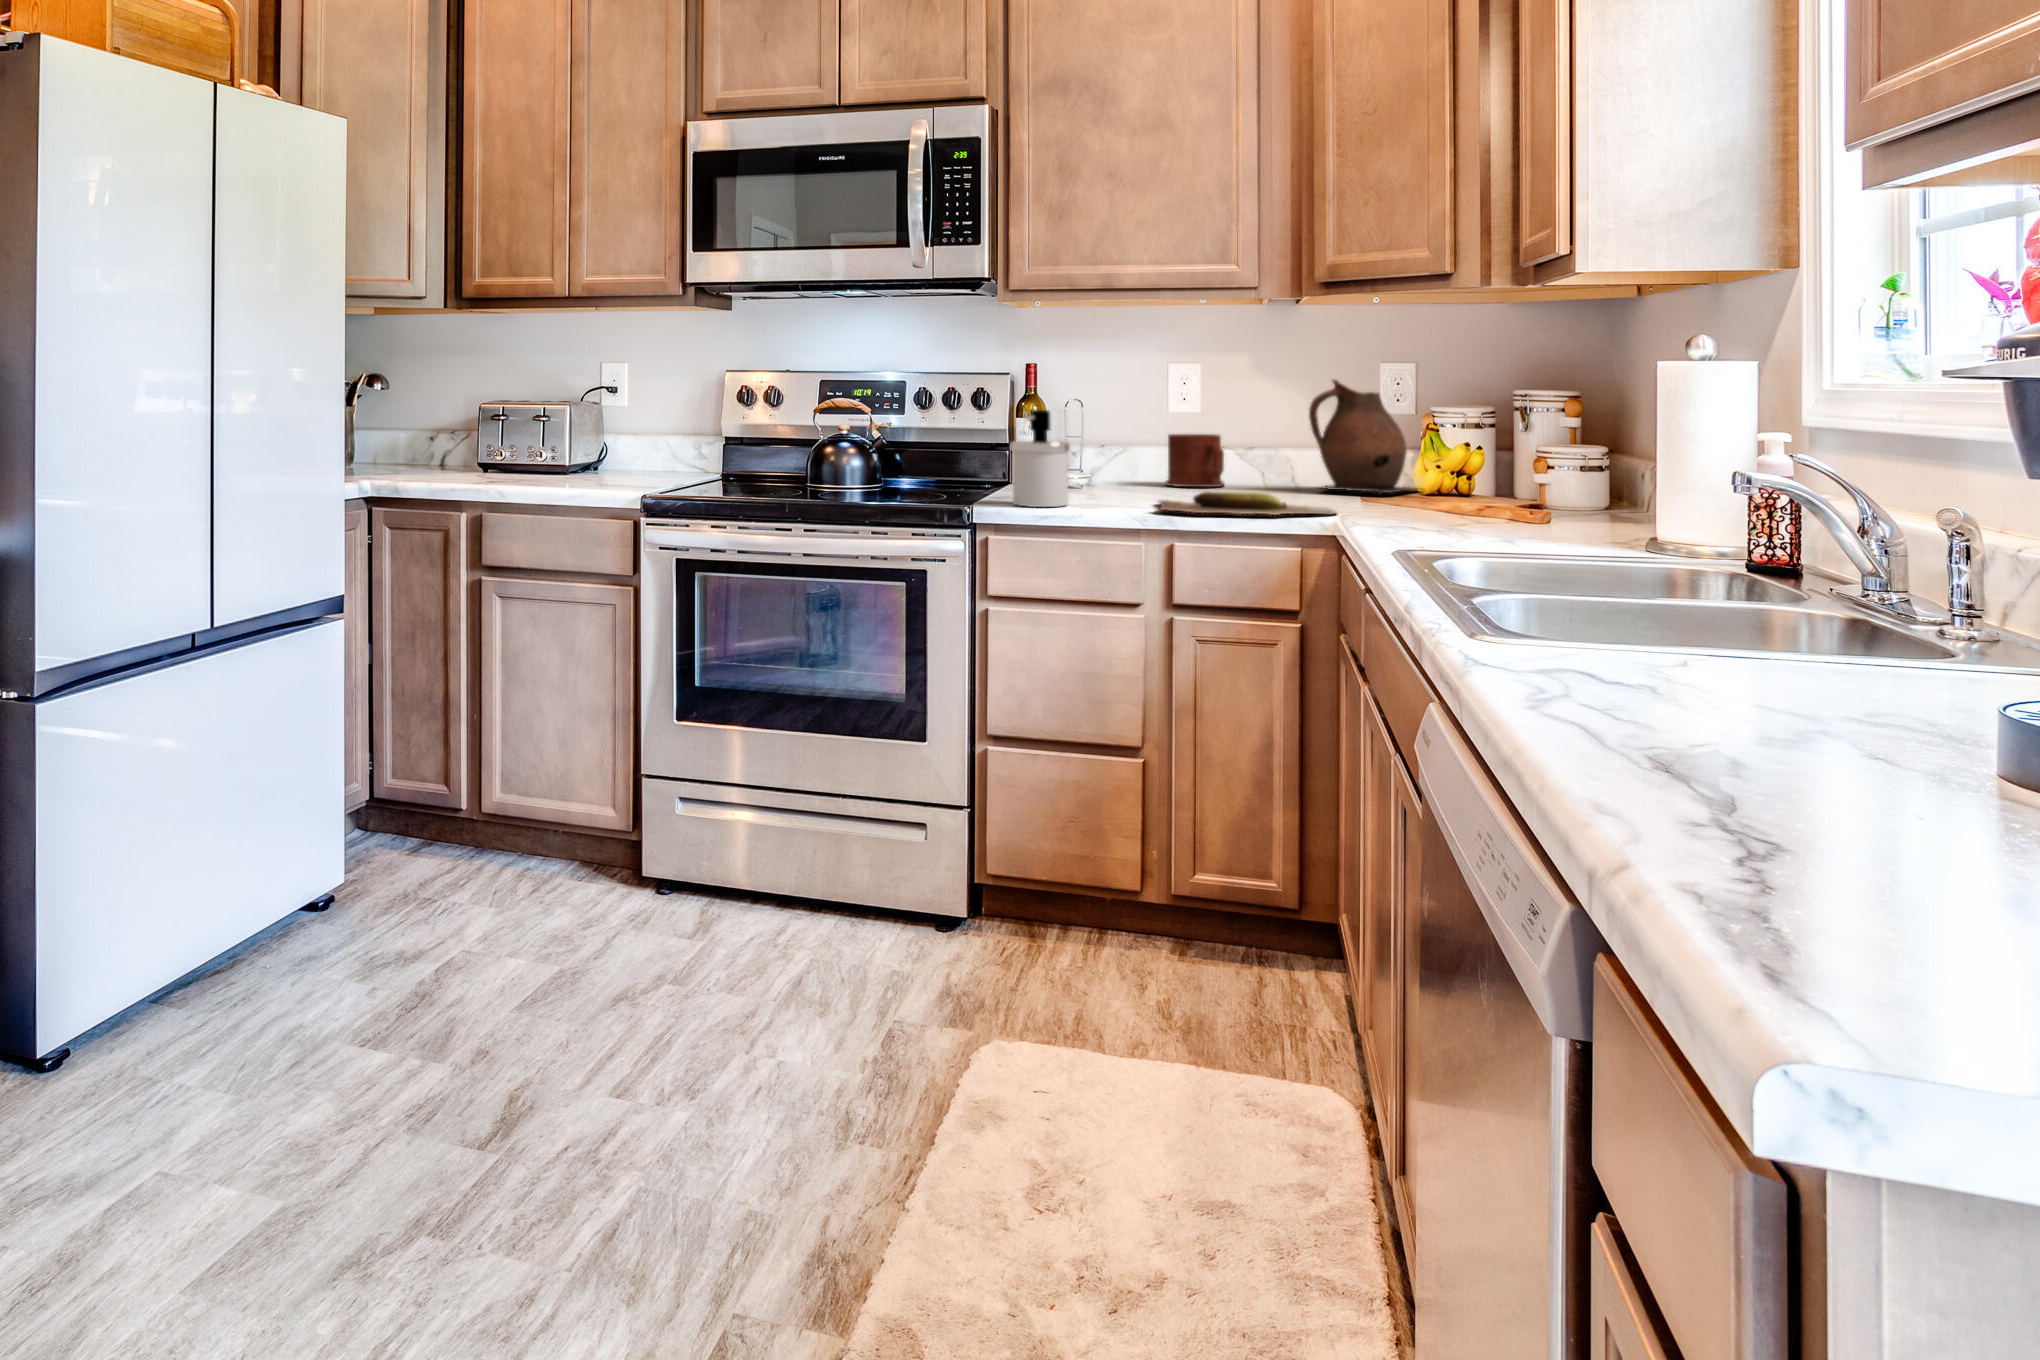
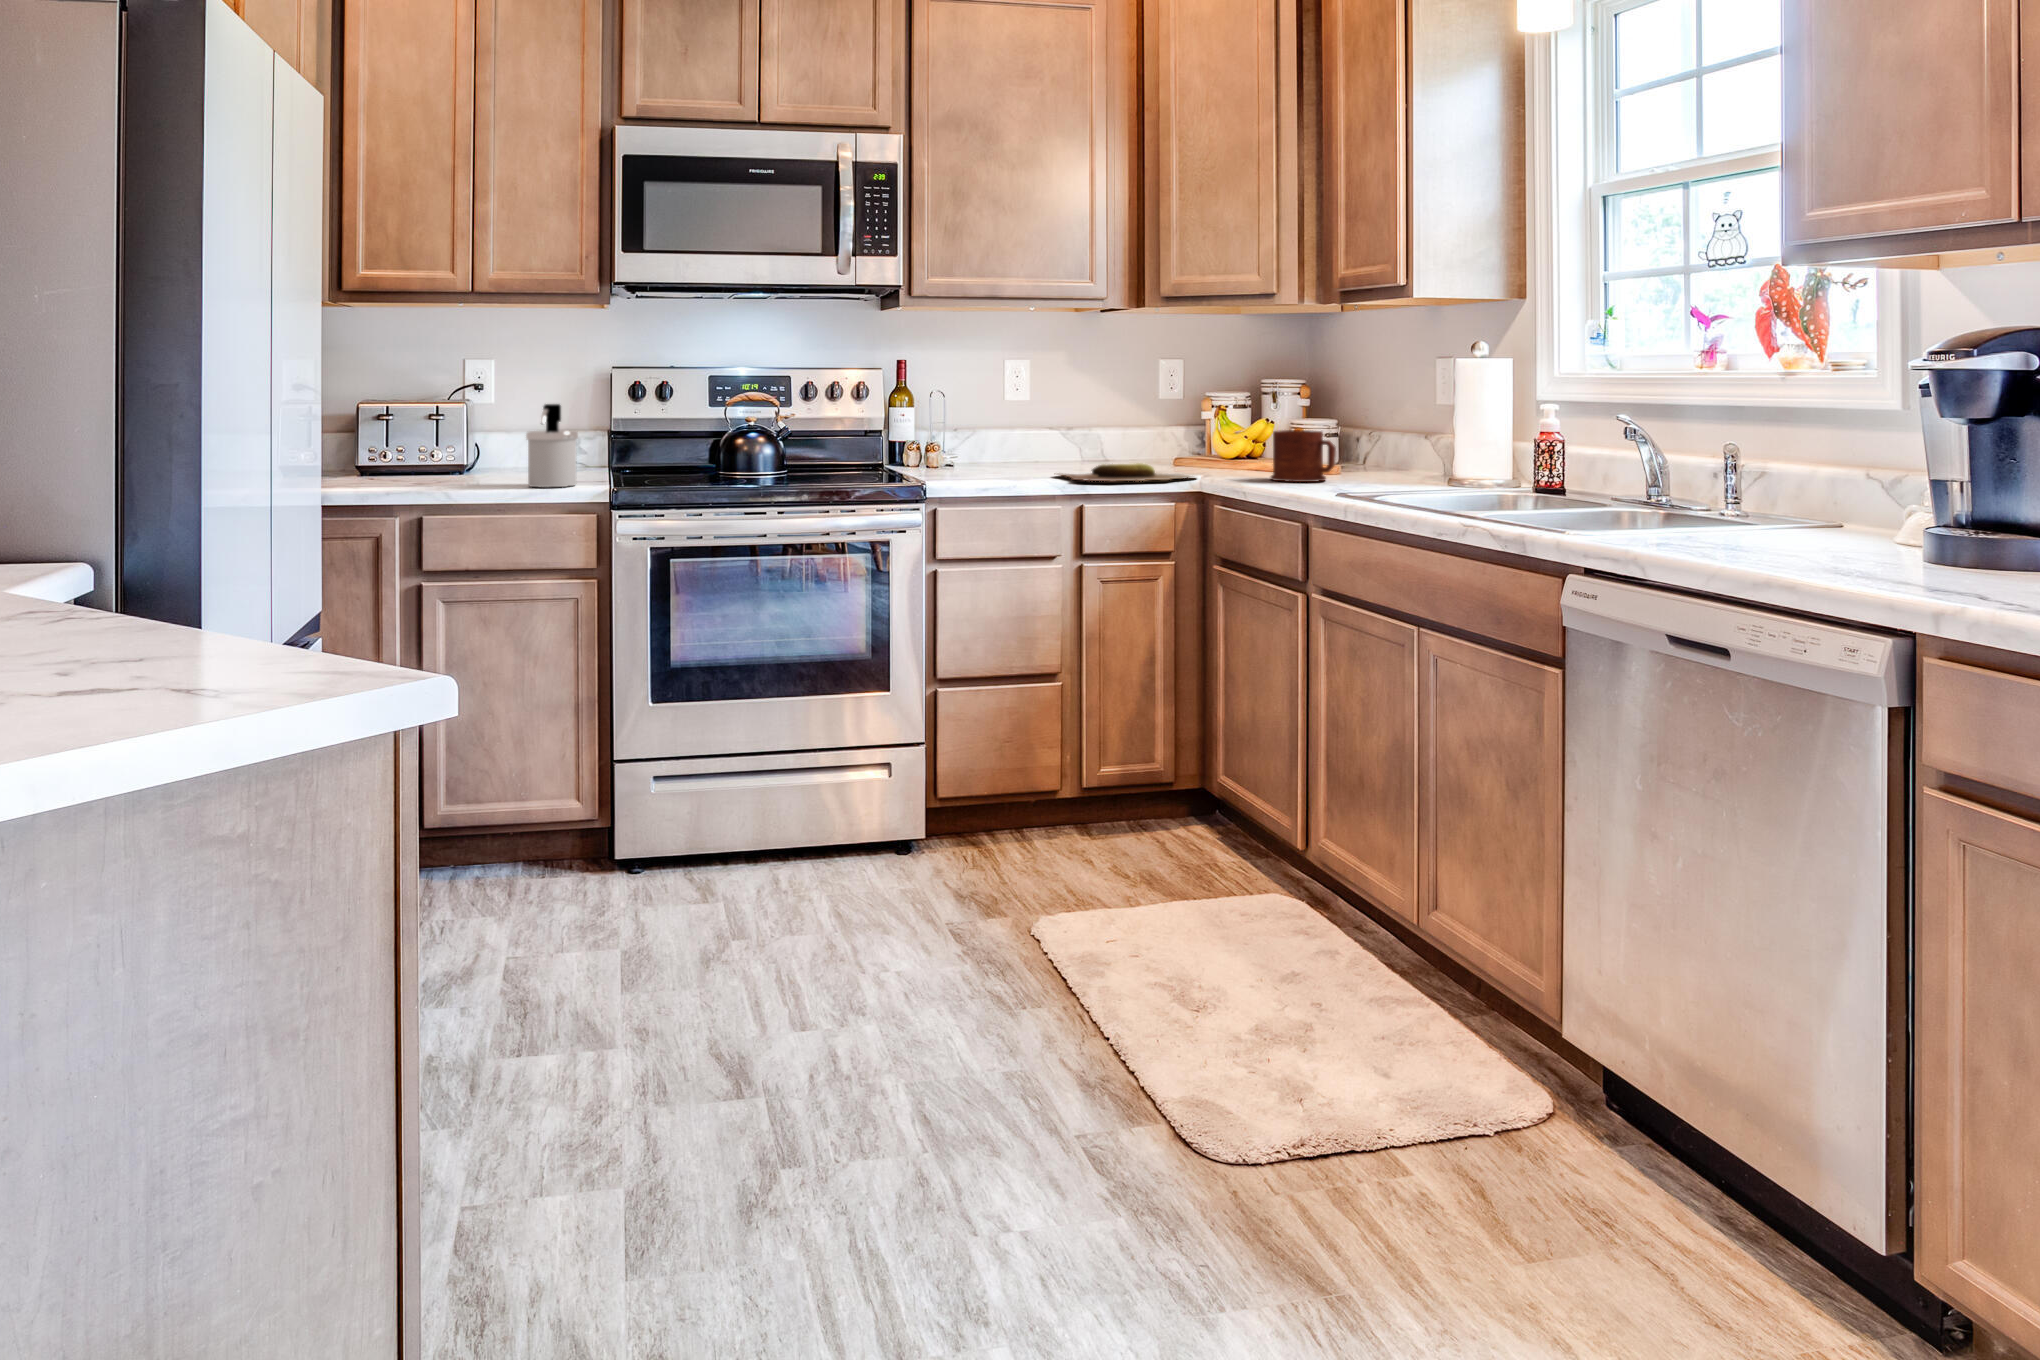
ceramic pitcher: present [1309,380,1423,494] -> none [1123,374,1197,463]
soap dispenser: present [1011,410,1070,507] -> present [526,404,578,487]
mug: present [1165,434,1224,487] -> present [1271,430,1336,482]

